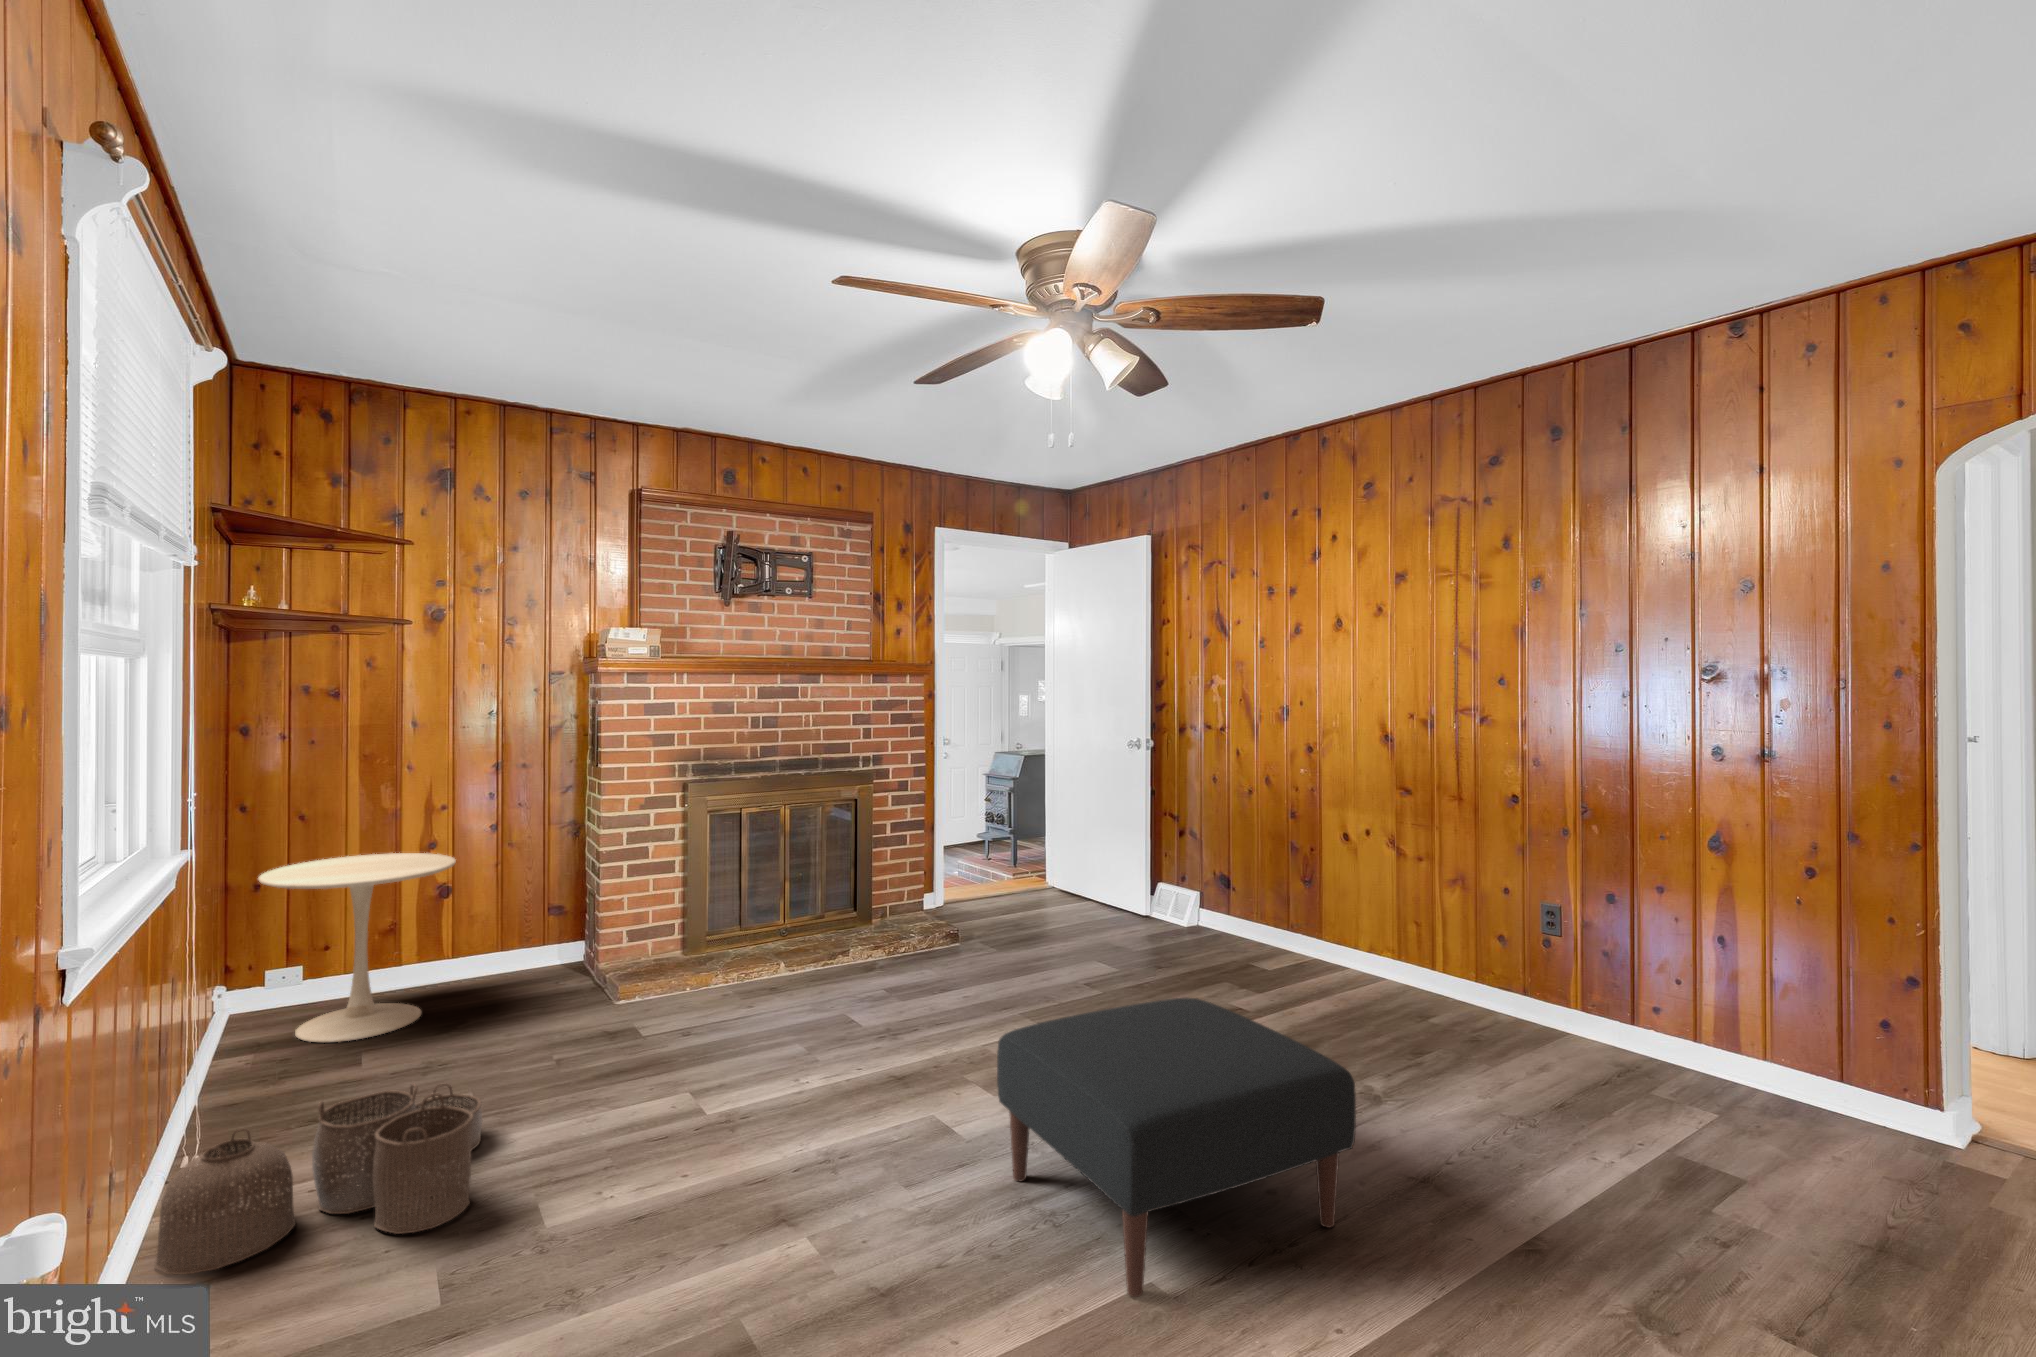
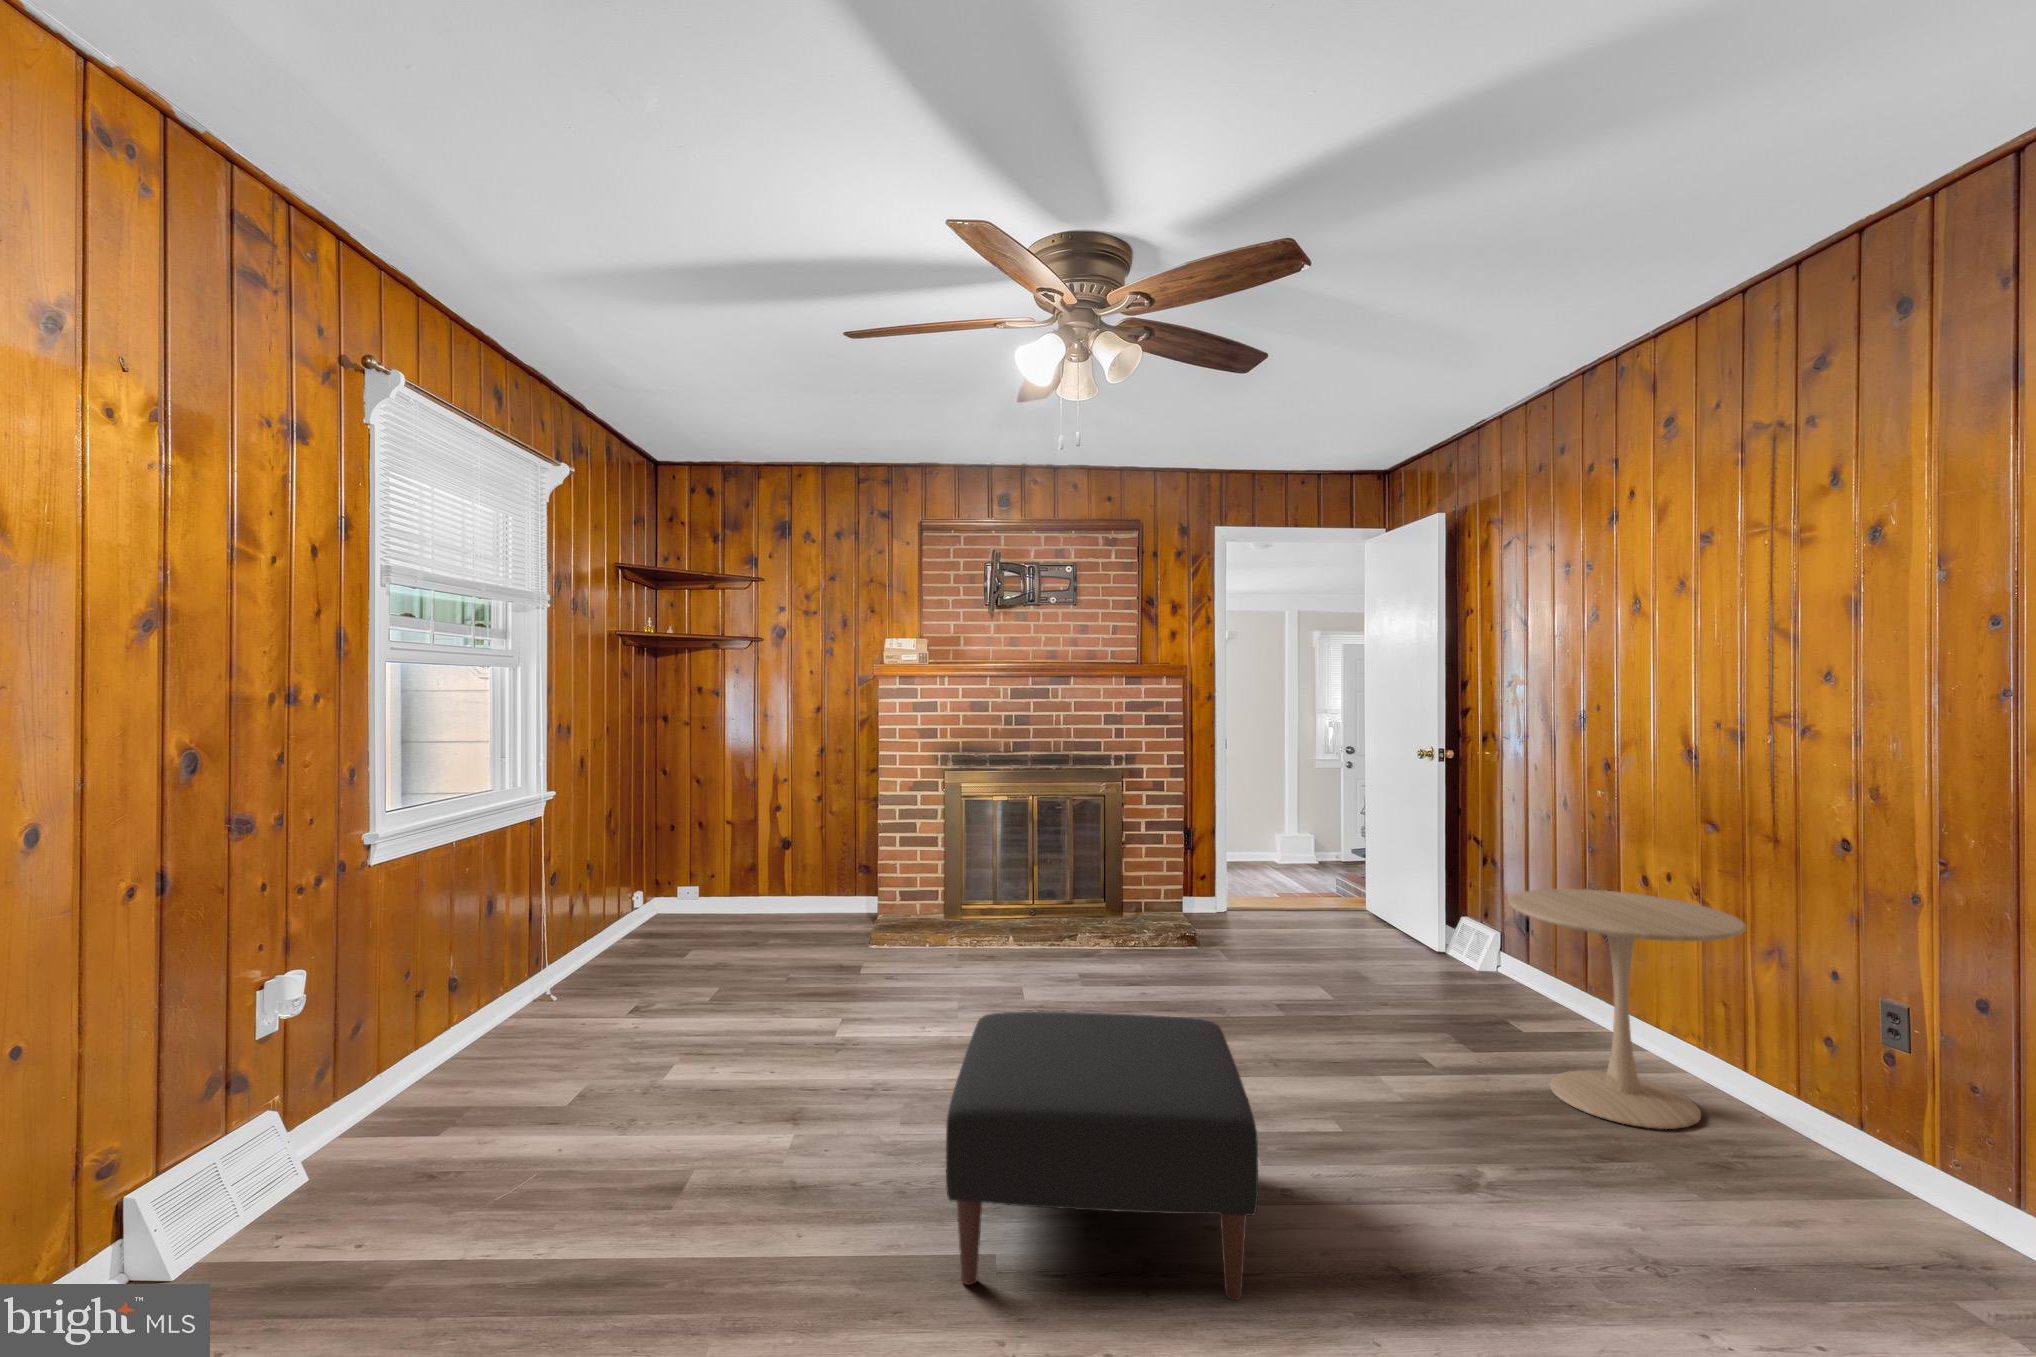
side table: present [258,853,456,1042] -> present [1509,889,1746,1129]
woven basket: present [154,1083,482,1274] -> none [473,970,691,1072]

